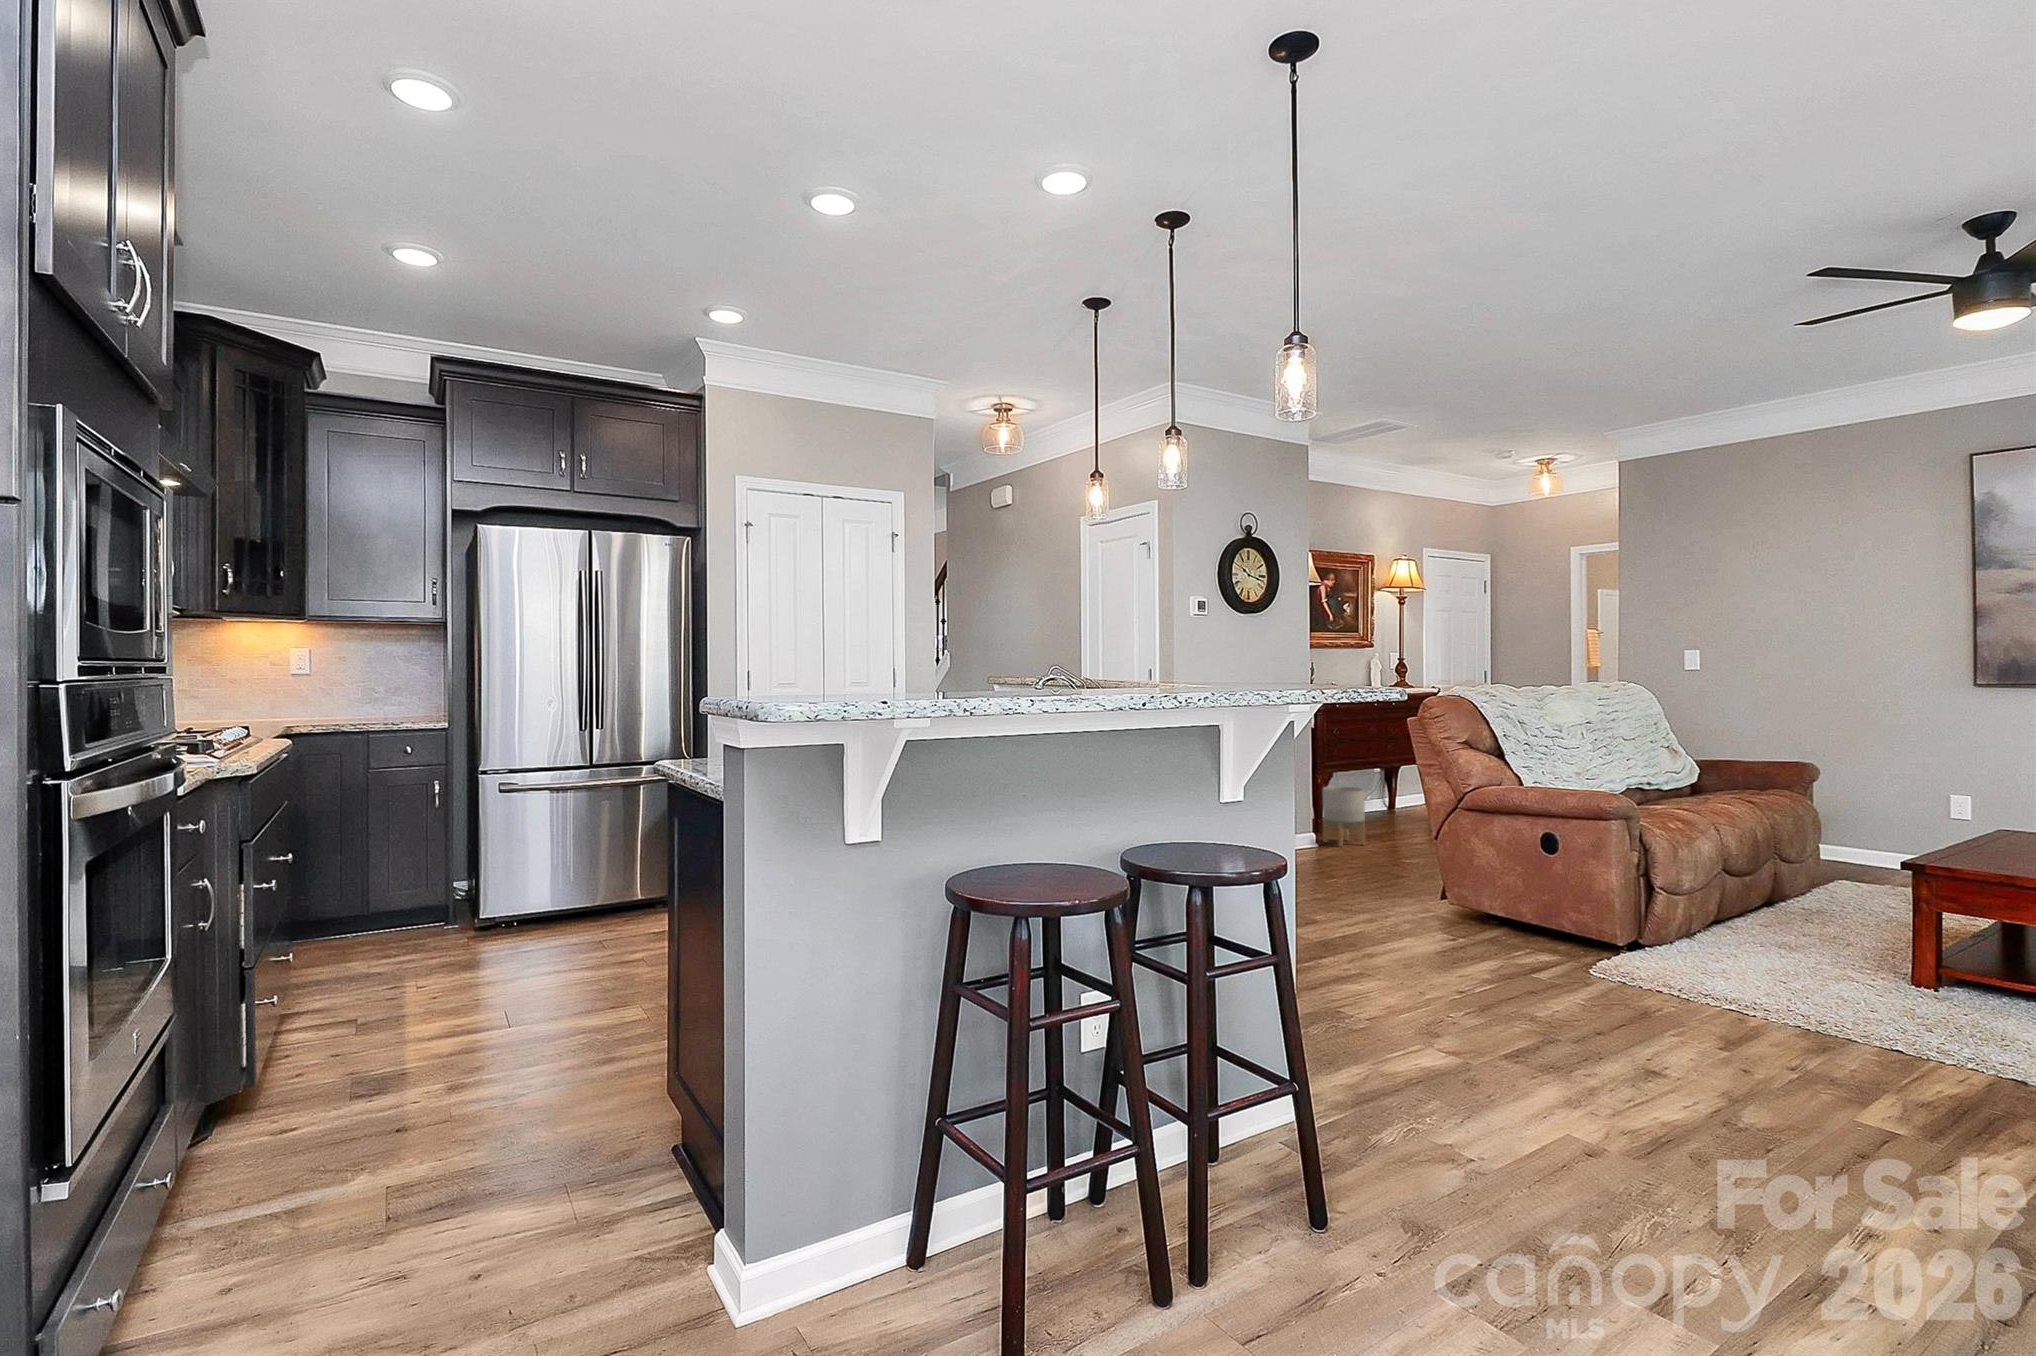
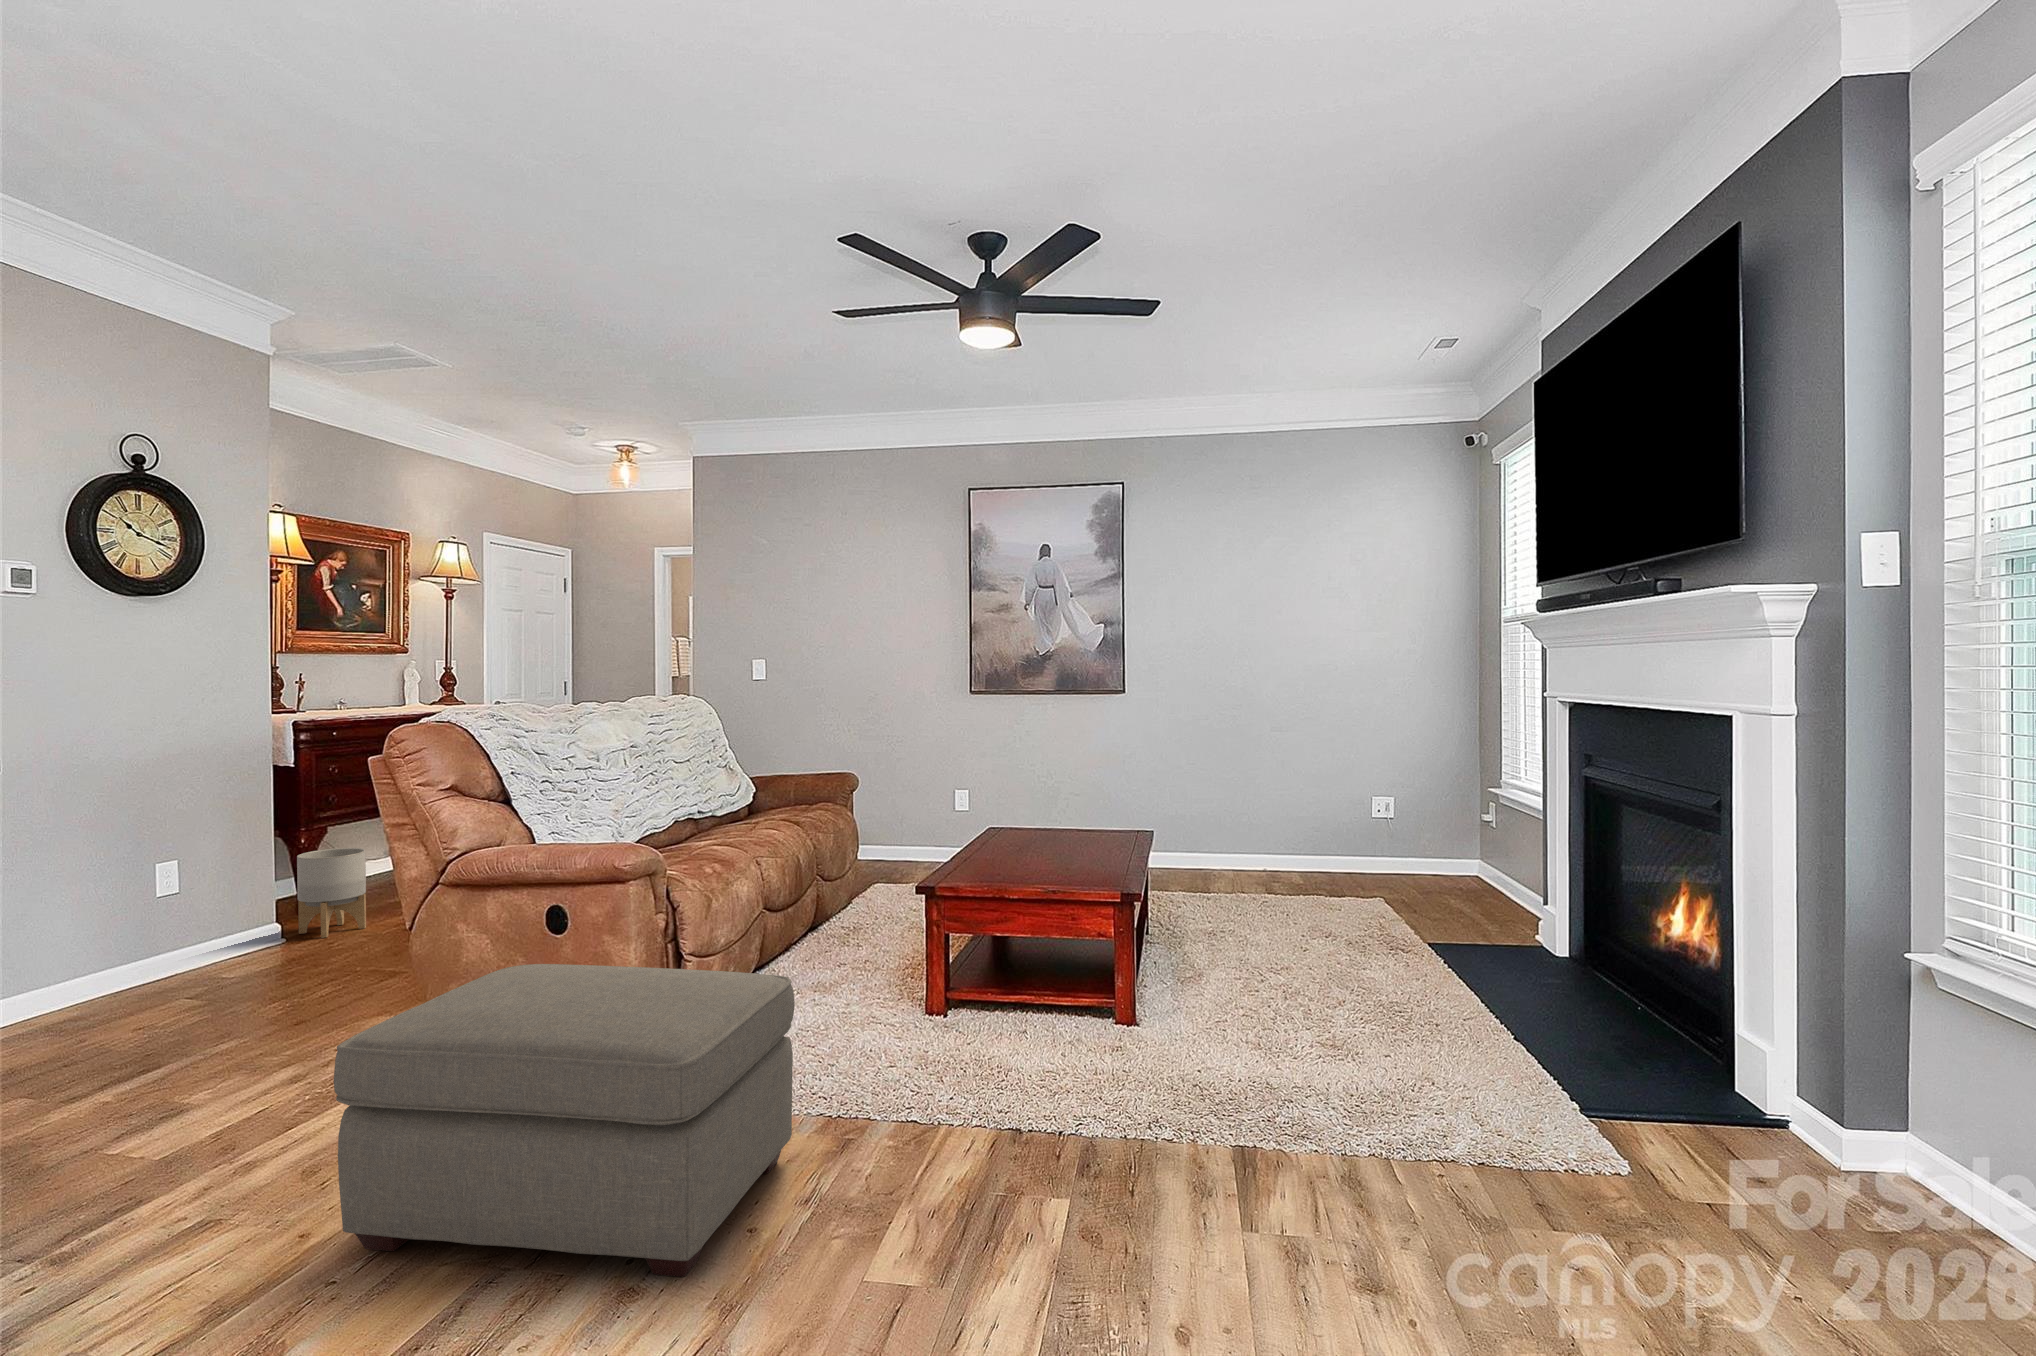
ottoman: none [1450,862,1790,1084] -> present [334,964,795,1277]

